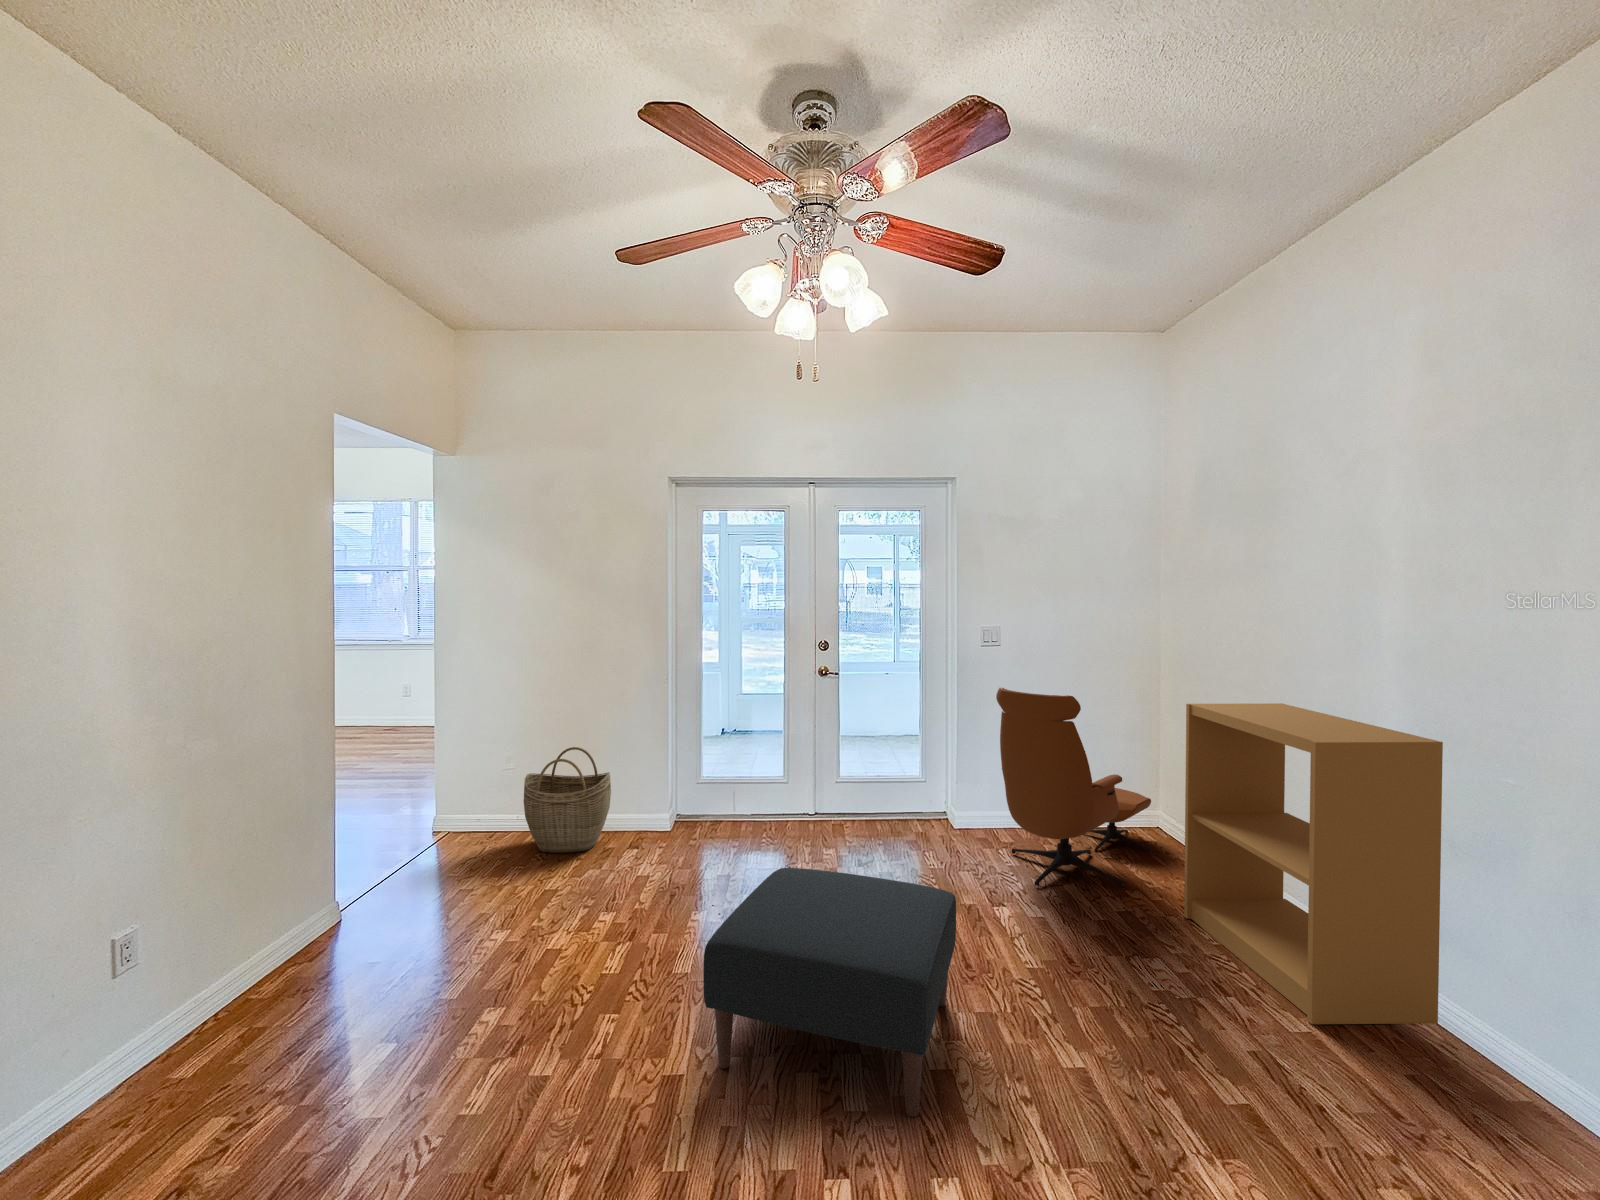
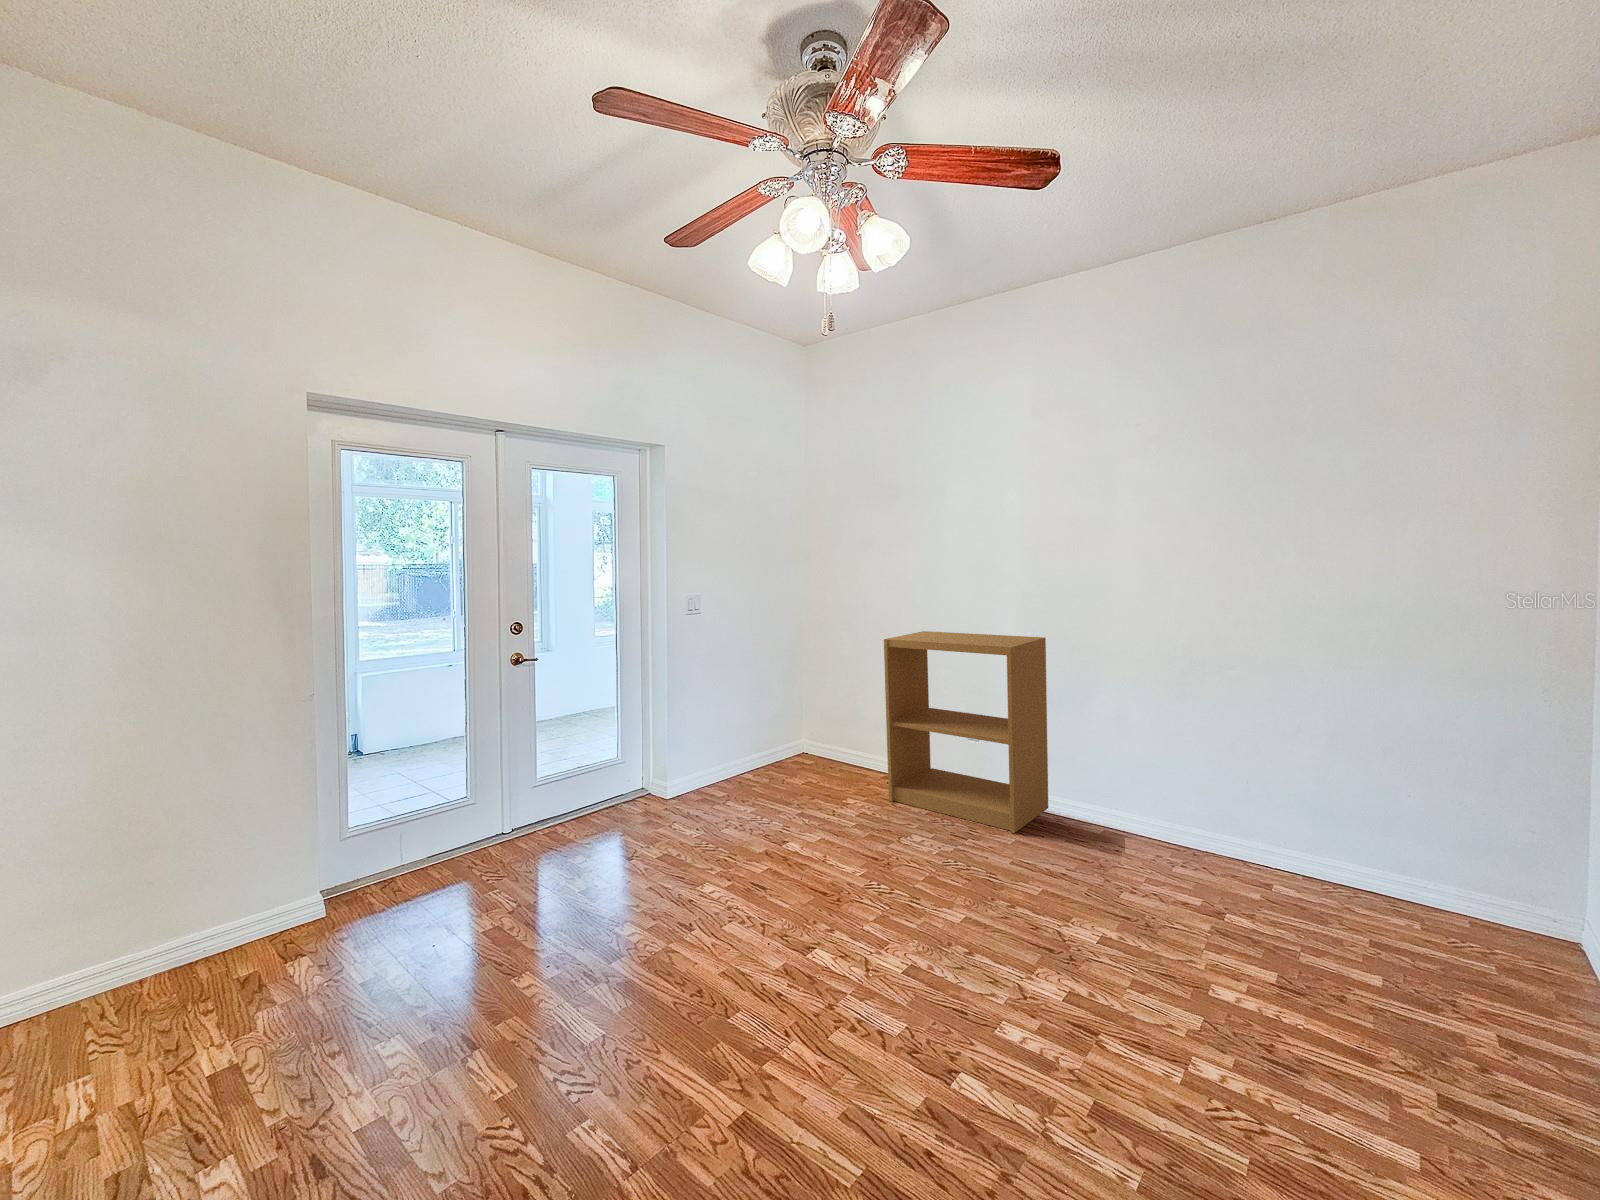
lounge chair: present [996,688,1152,887] -> none [735,645,835,817]
woven basket: present [524,747,611,853] -> none [62,841,251,1031]
ottoman: present [703,868,956,1117] -> none [680,827,950,1081]

